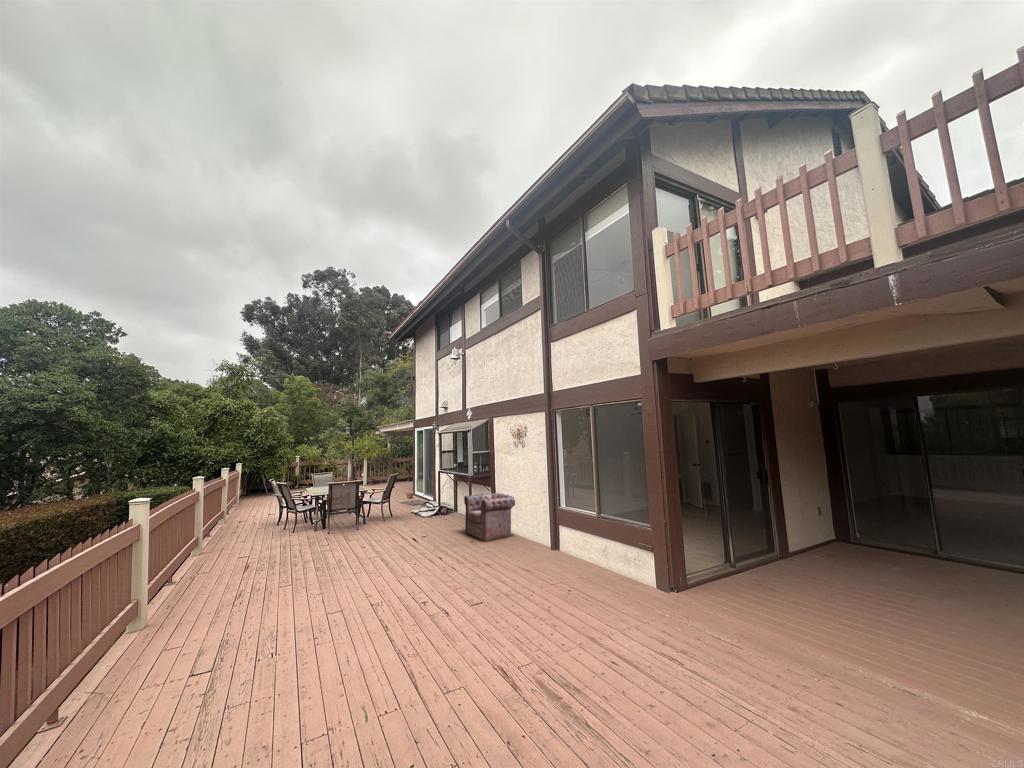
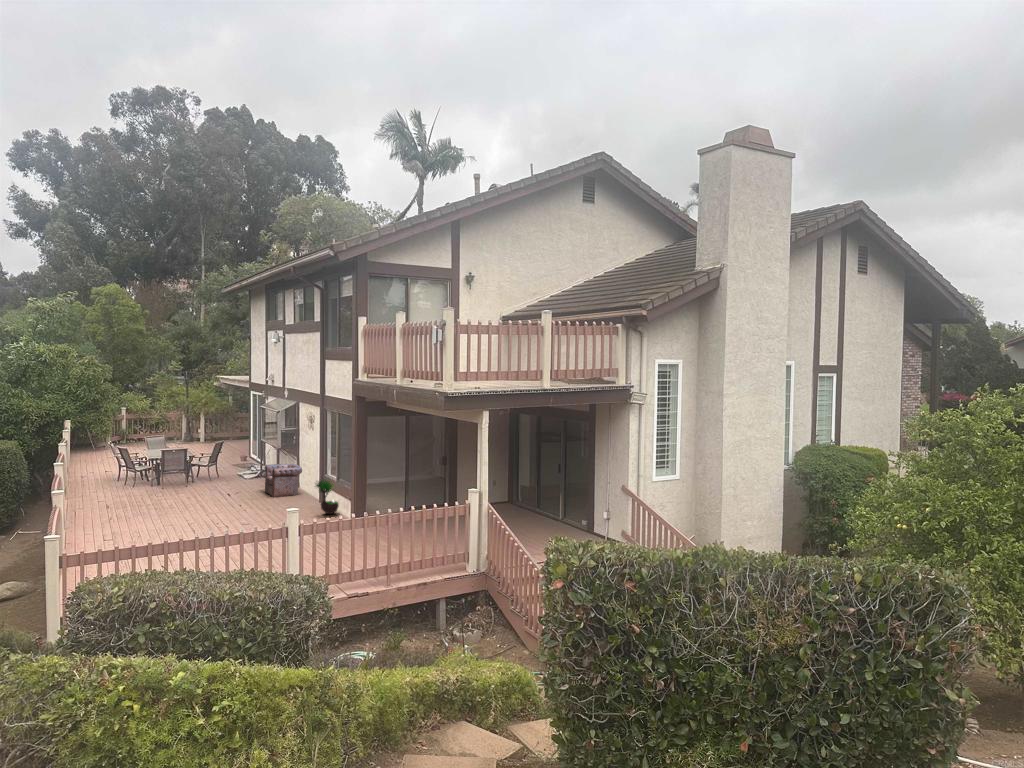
potted tree: none [587,505,633,574] -> present [316,480,339,514]

